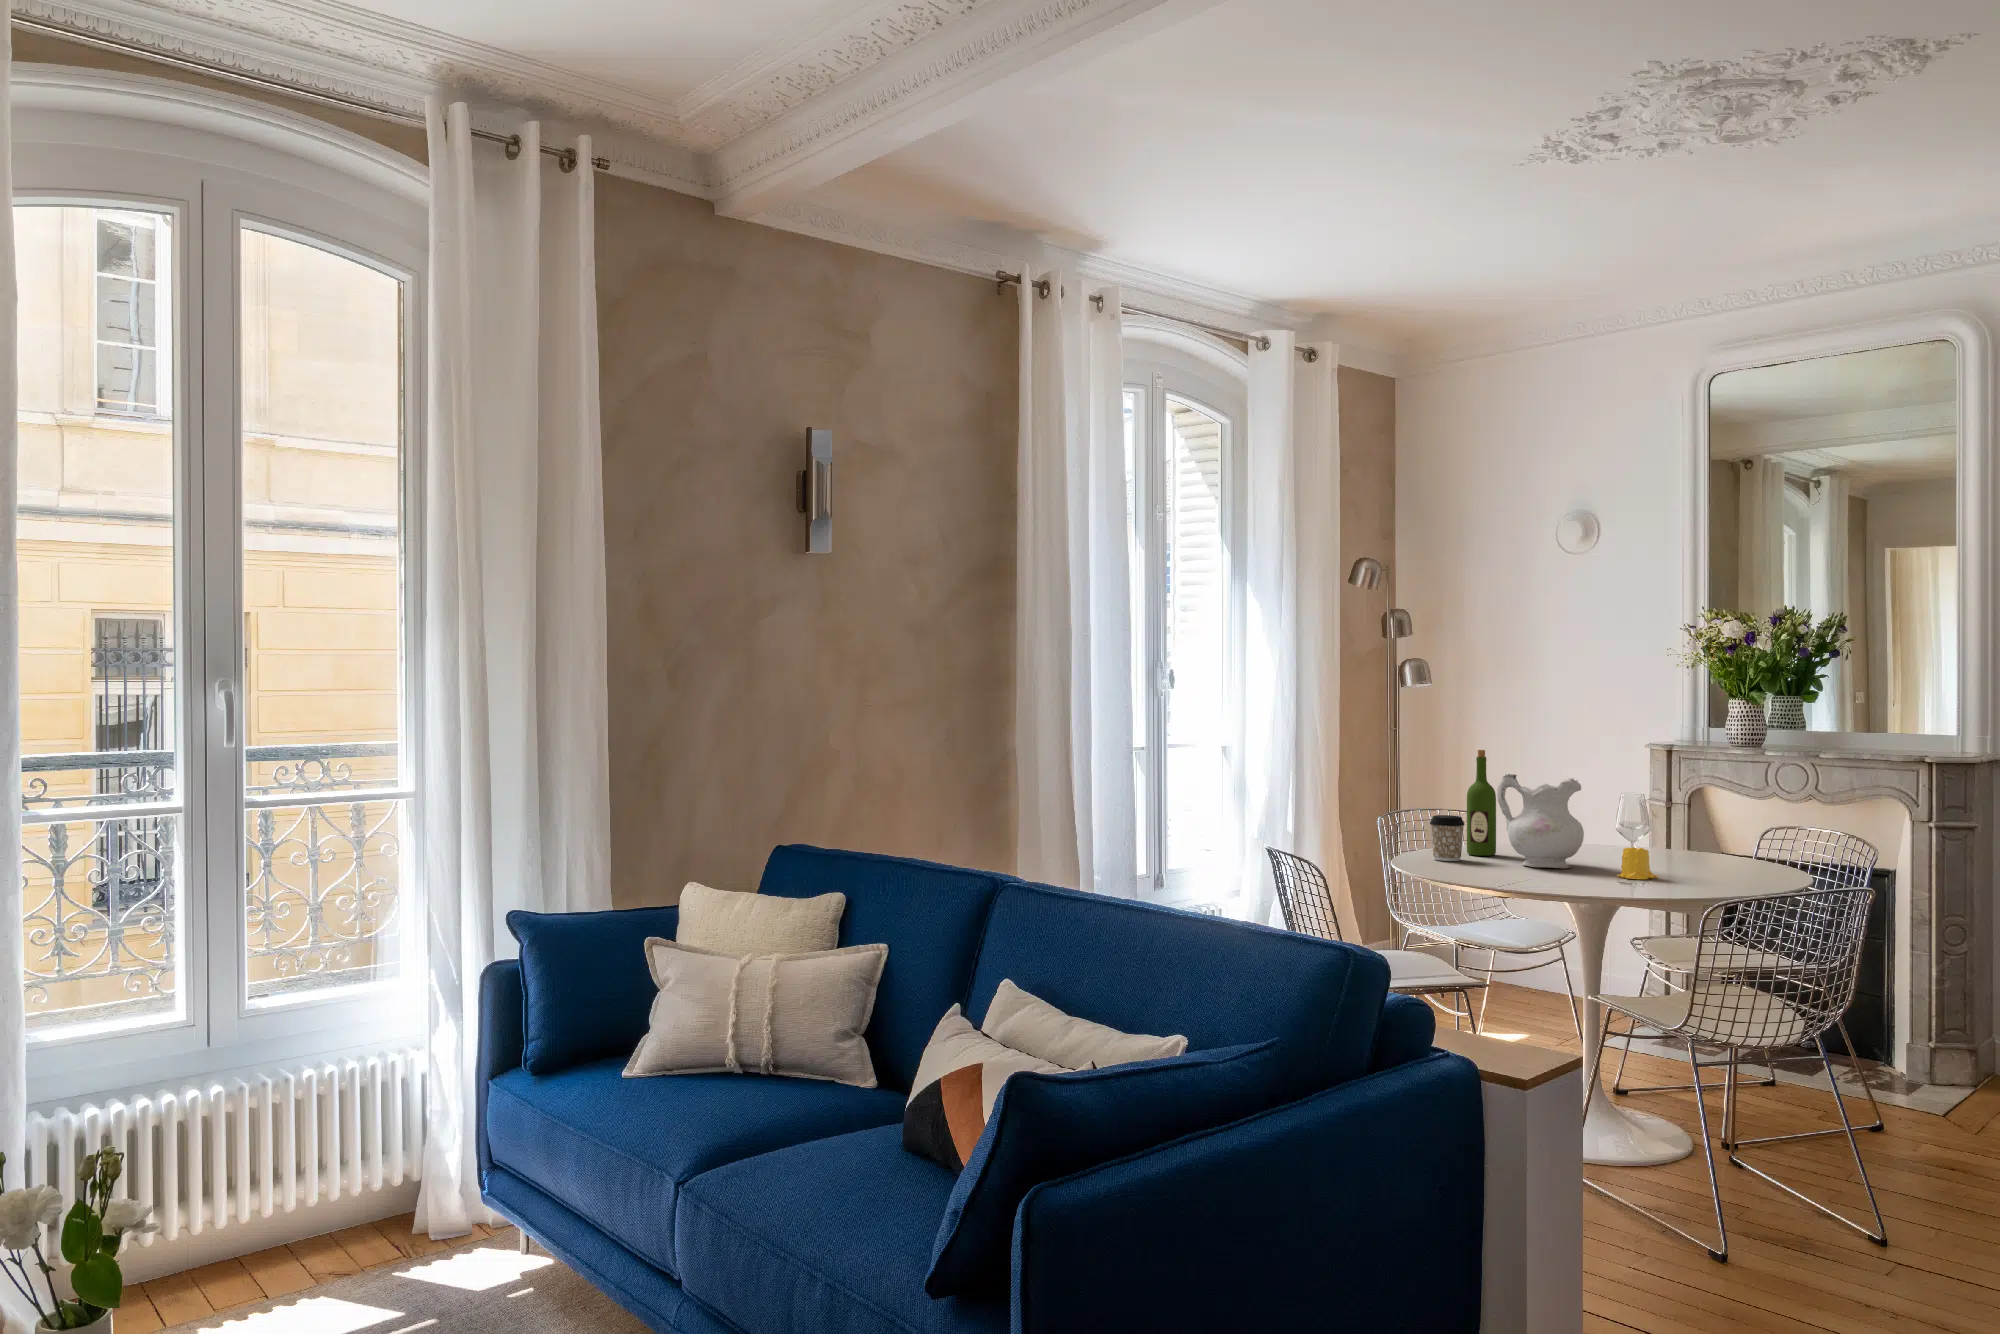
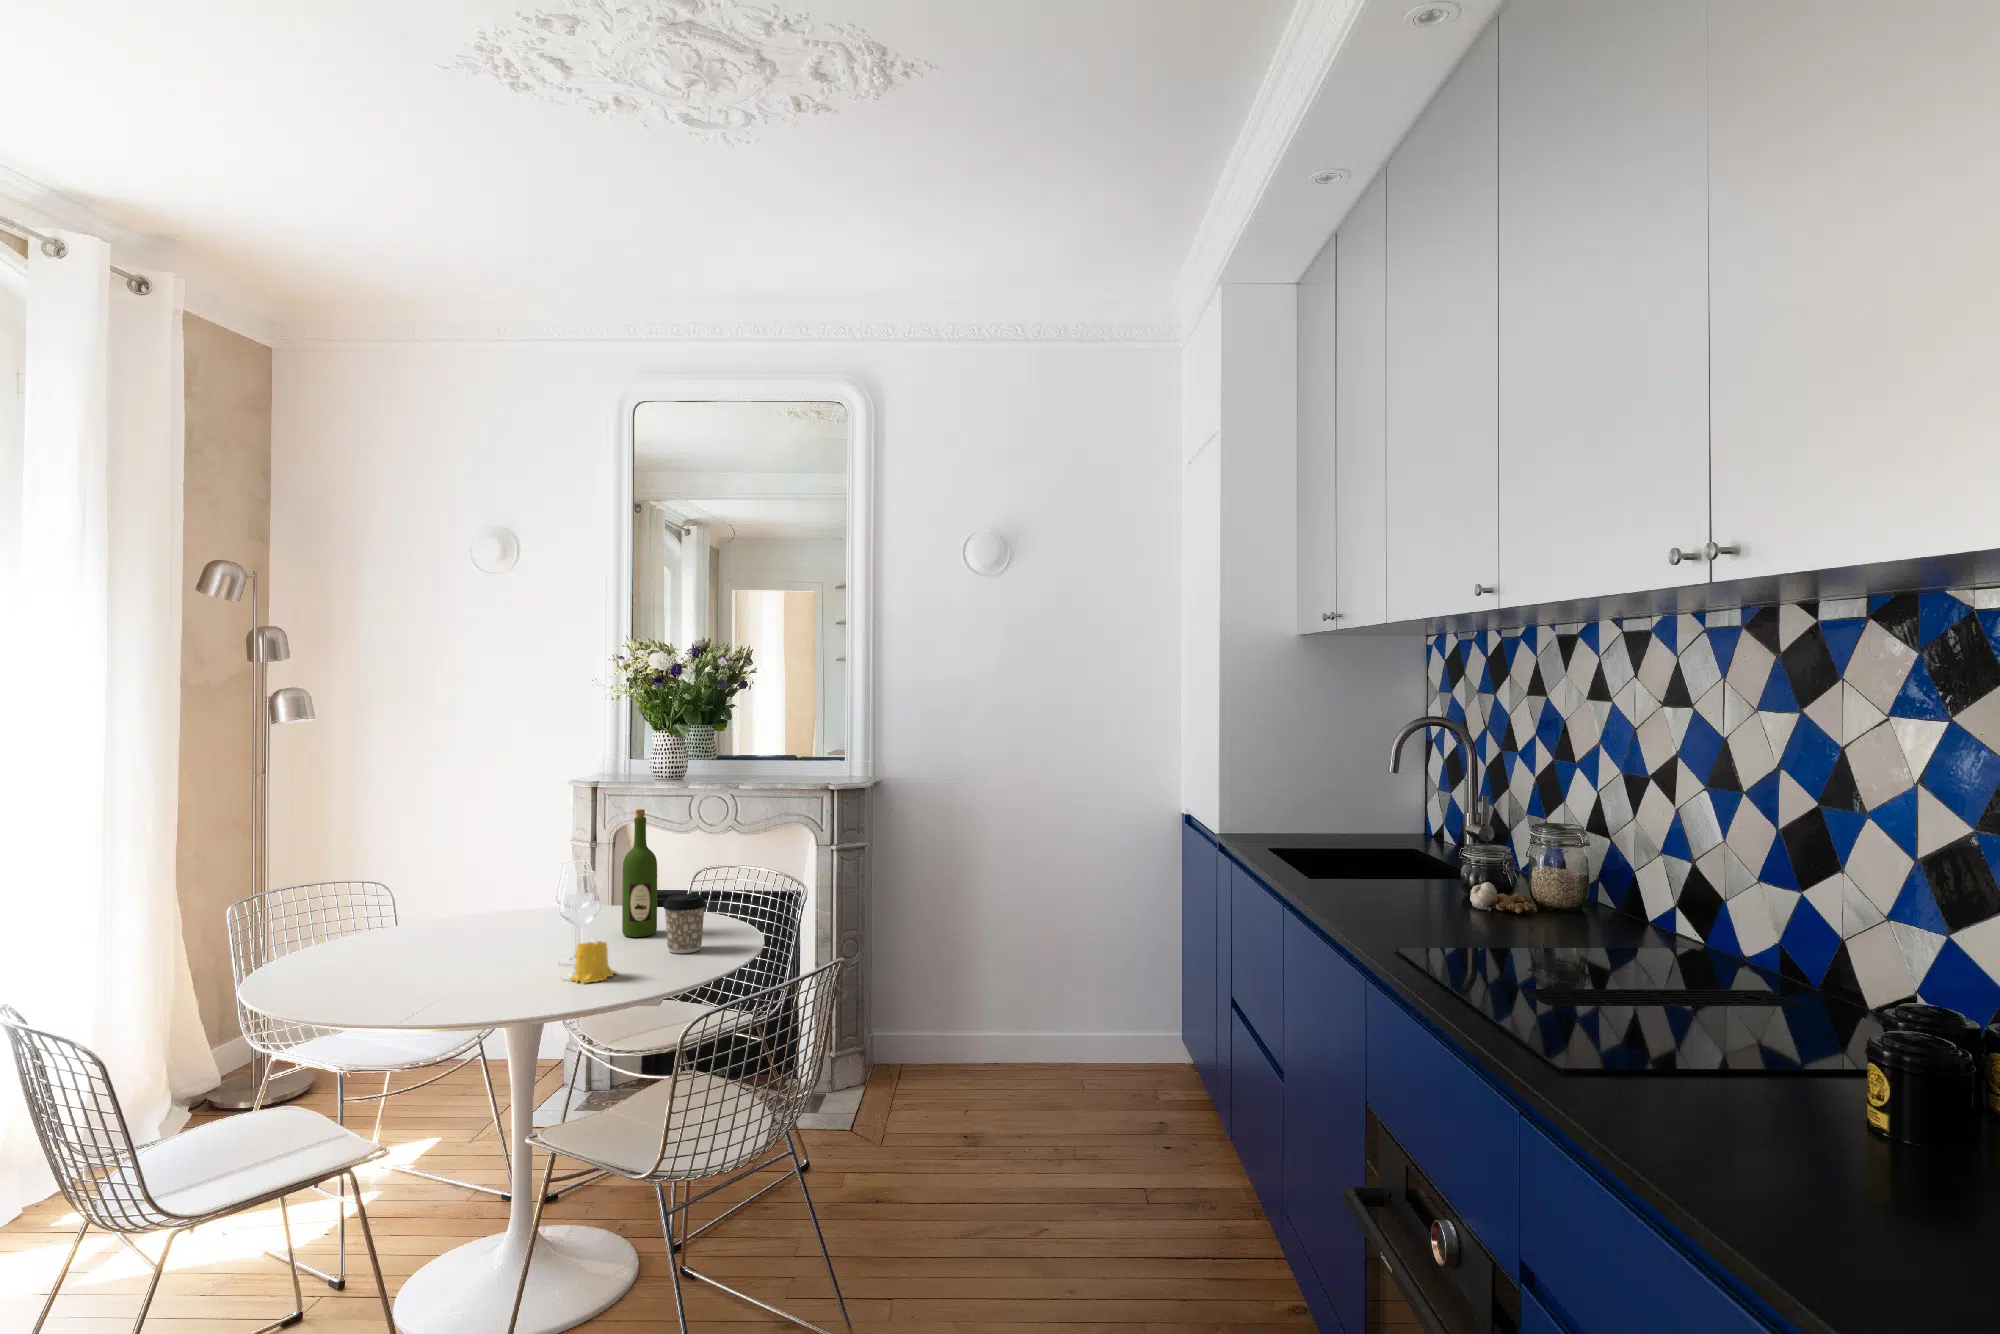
wine bottle: present [1467,750,1496,856] -> present [622,809,657,937]
ceramic pitcher: present [1497,774,1584,869] -> none [408,856,524,981]
coffee cup: present [1430,815,1465,861] -> present [663,894,706,953]

